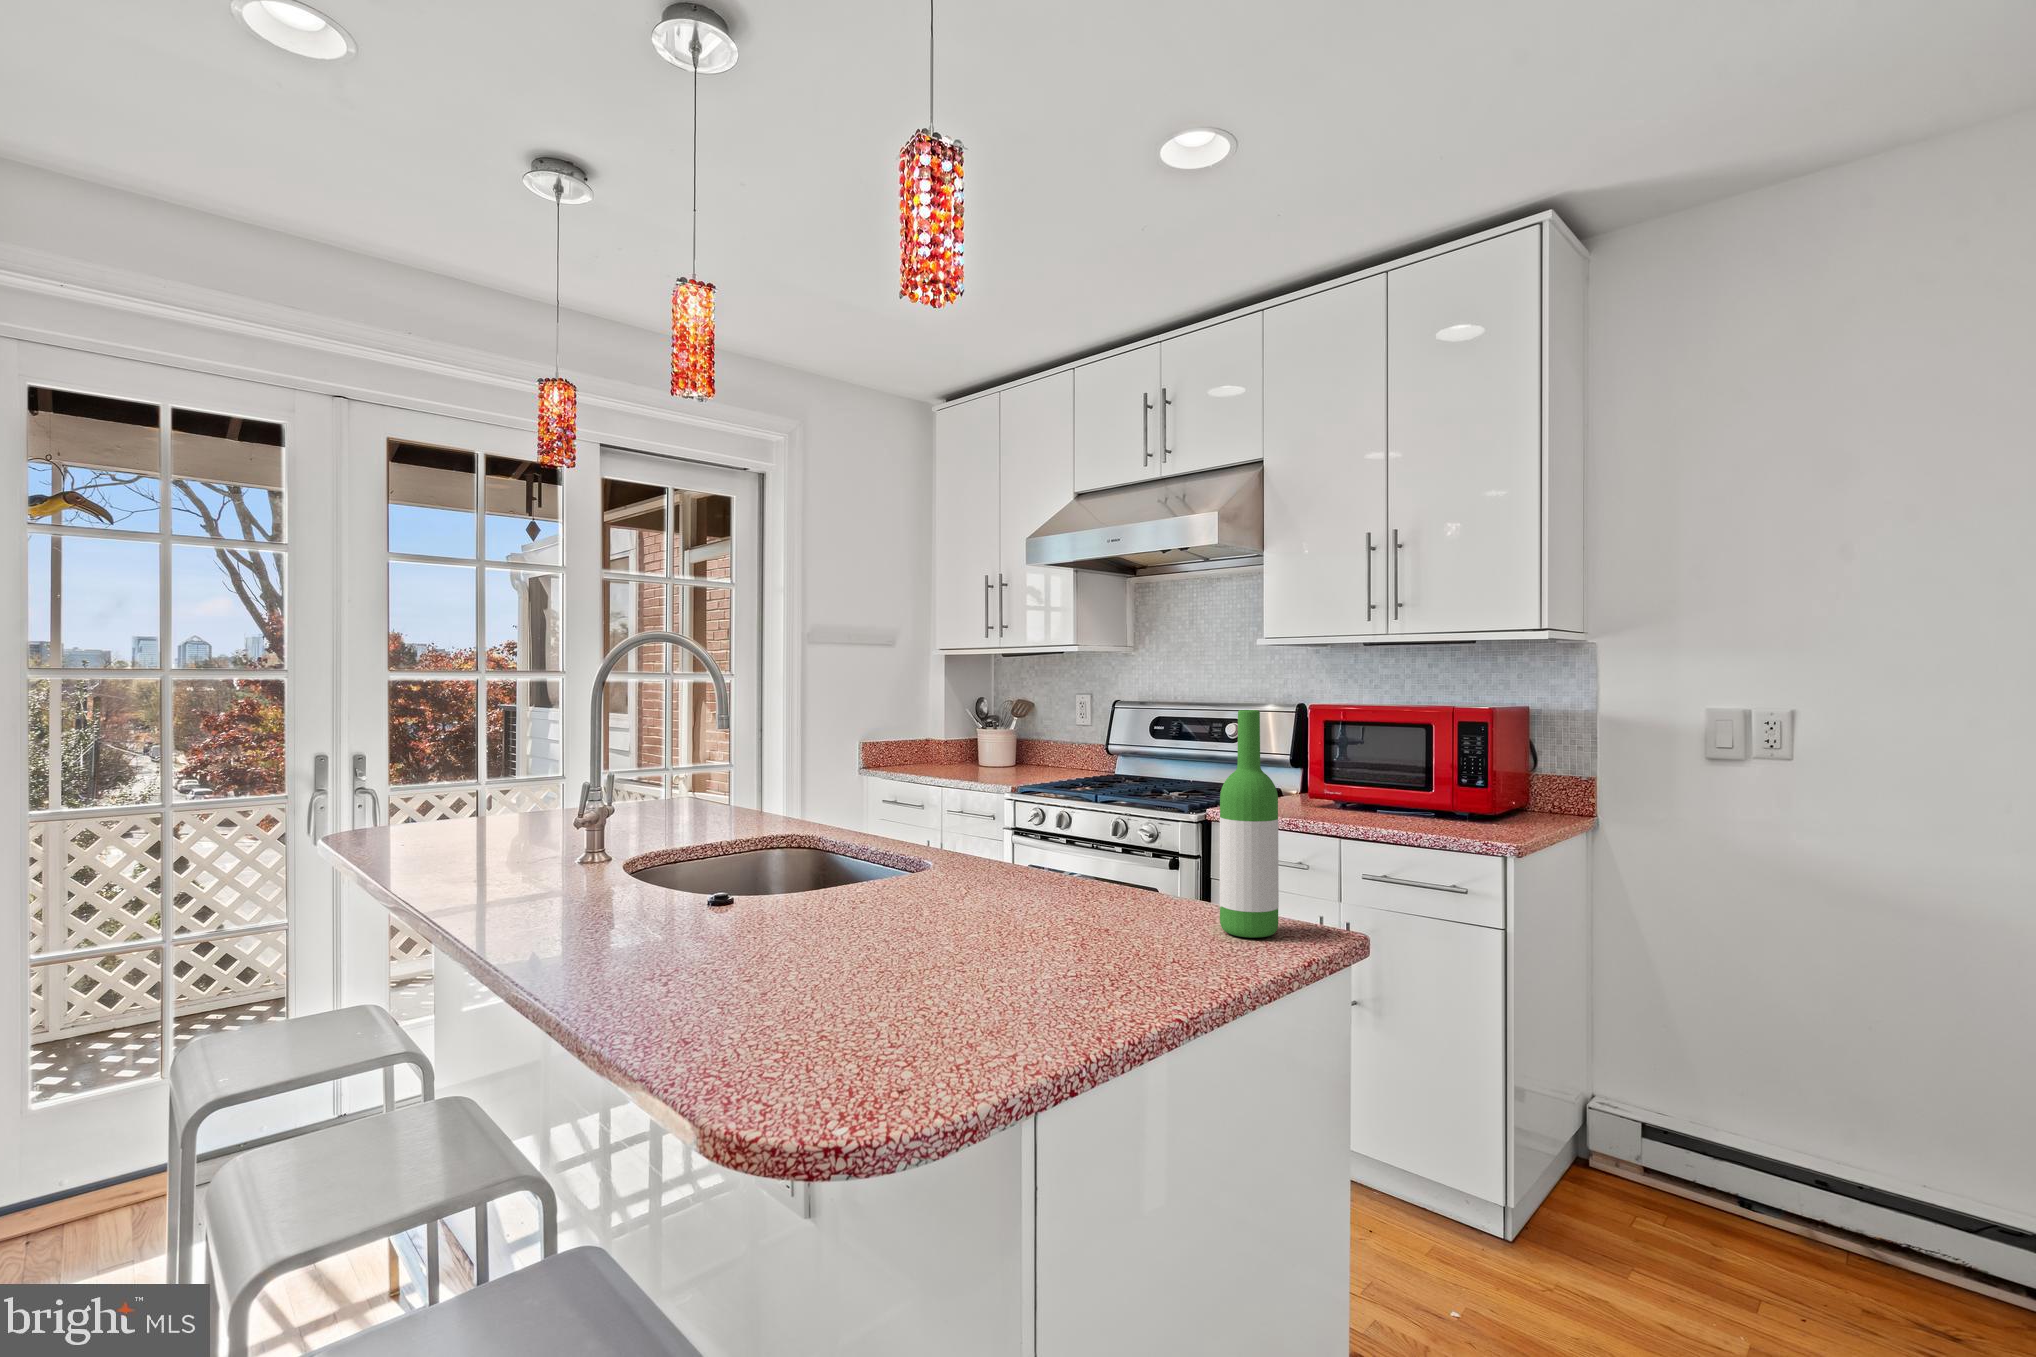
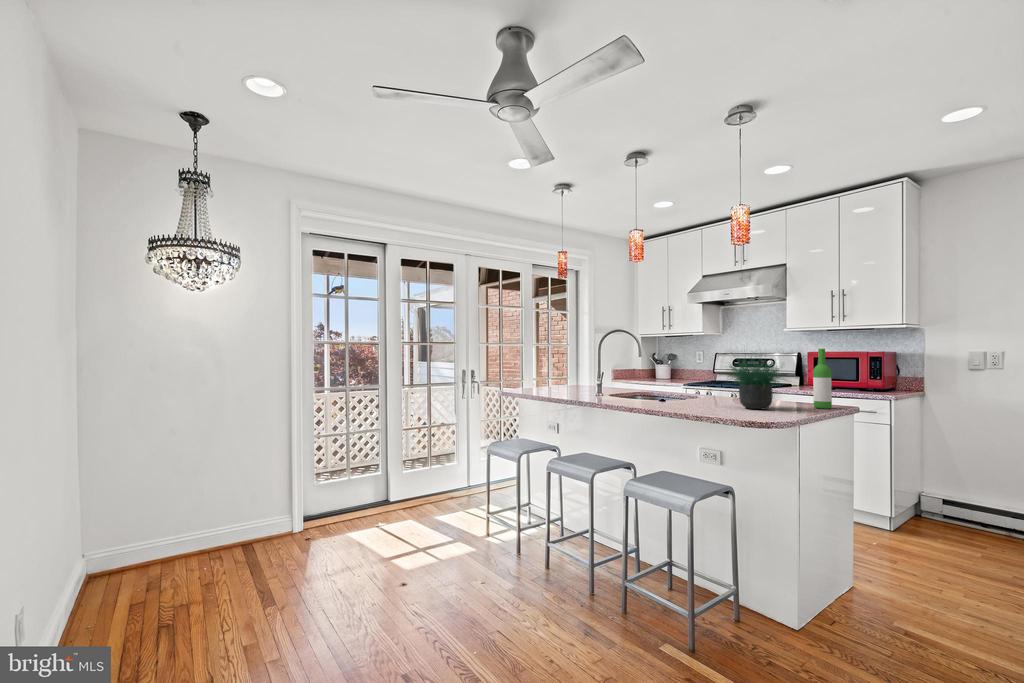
potted plant: none [862,673,1132,951] -> present [730,359,784,409]

